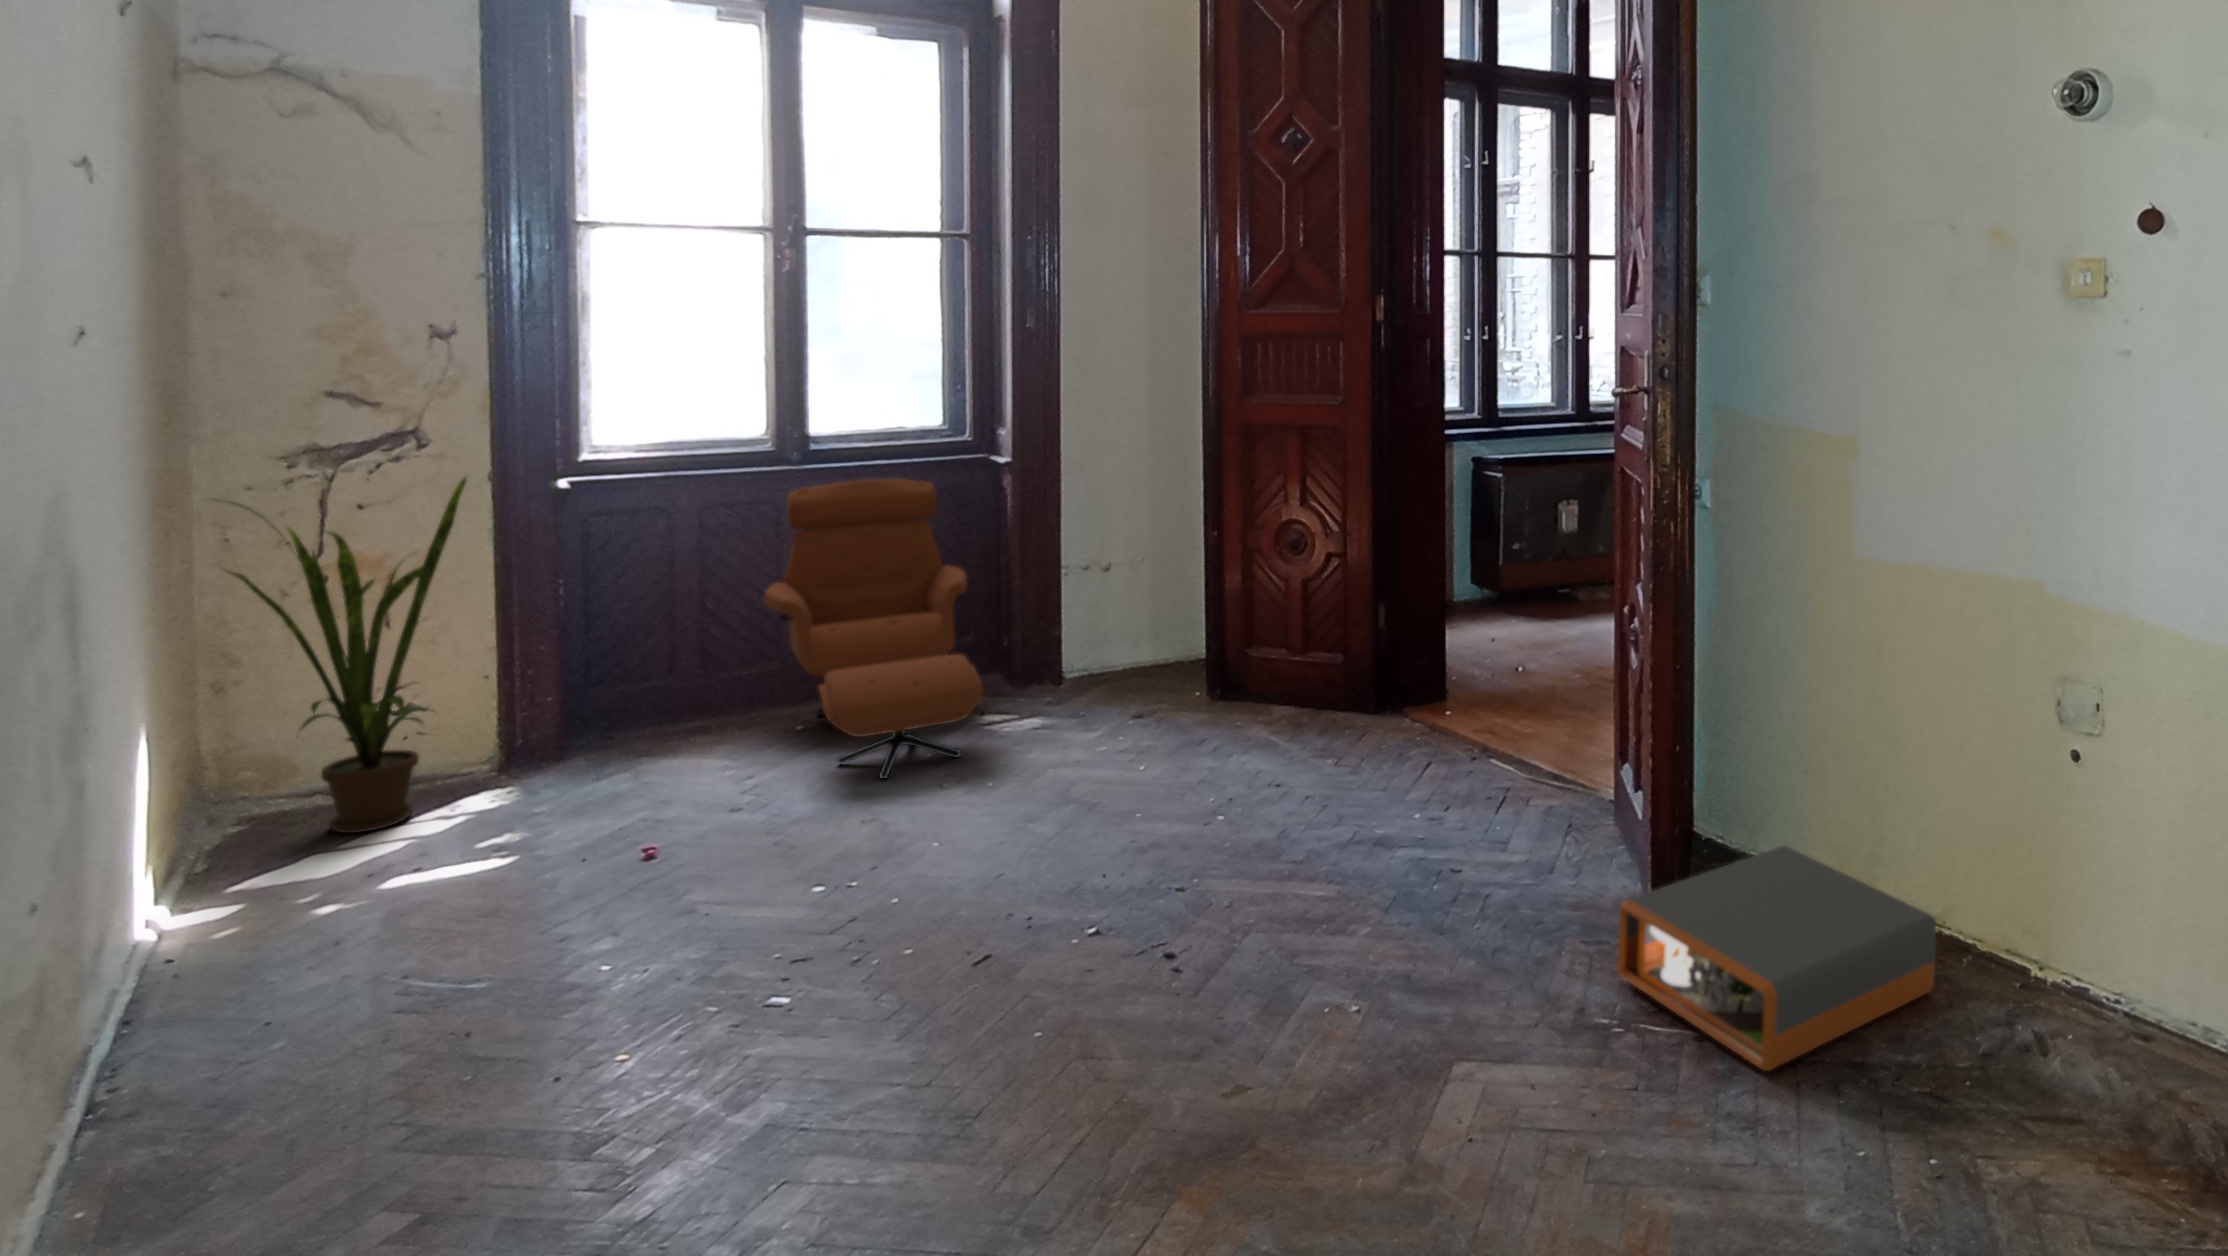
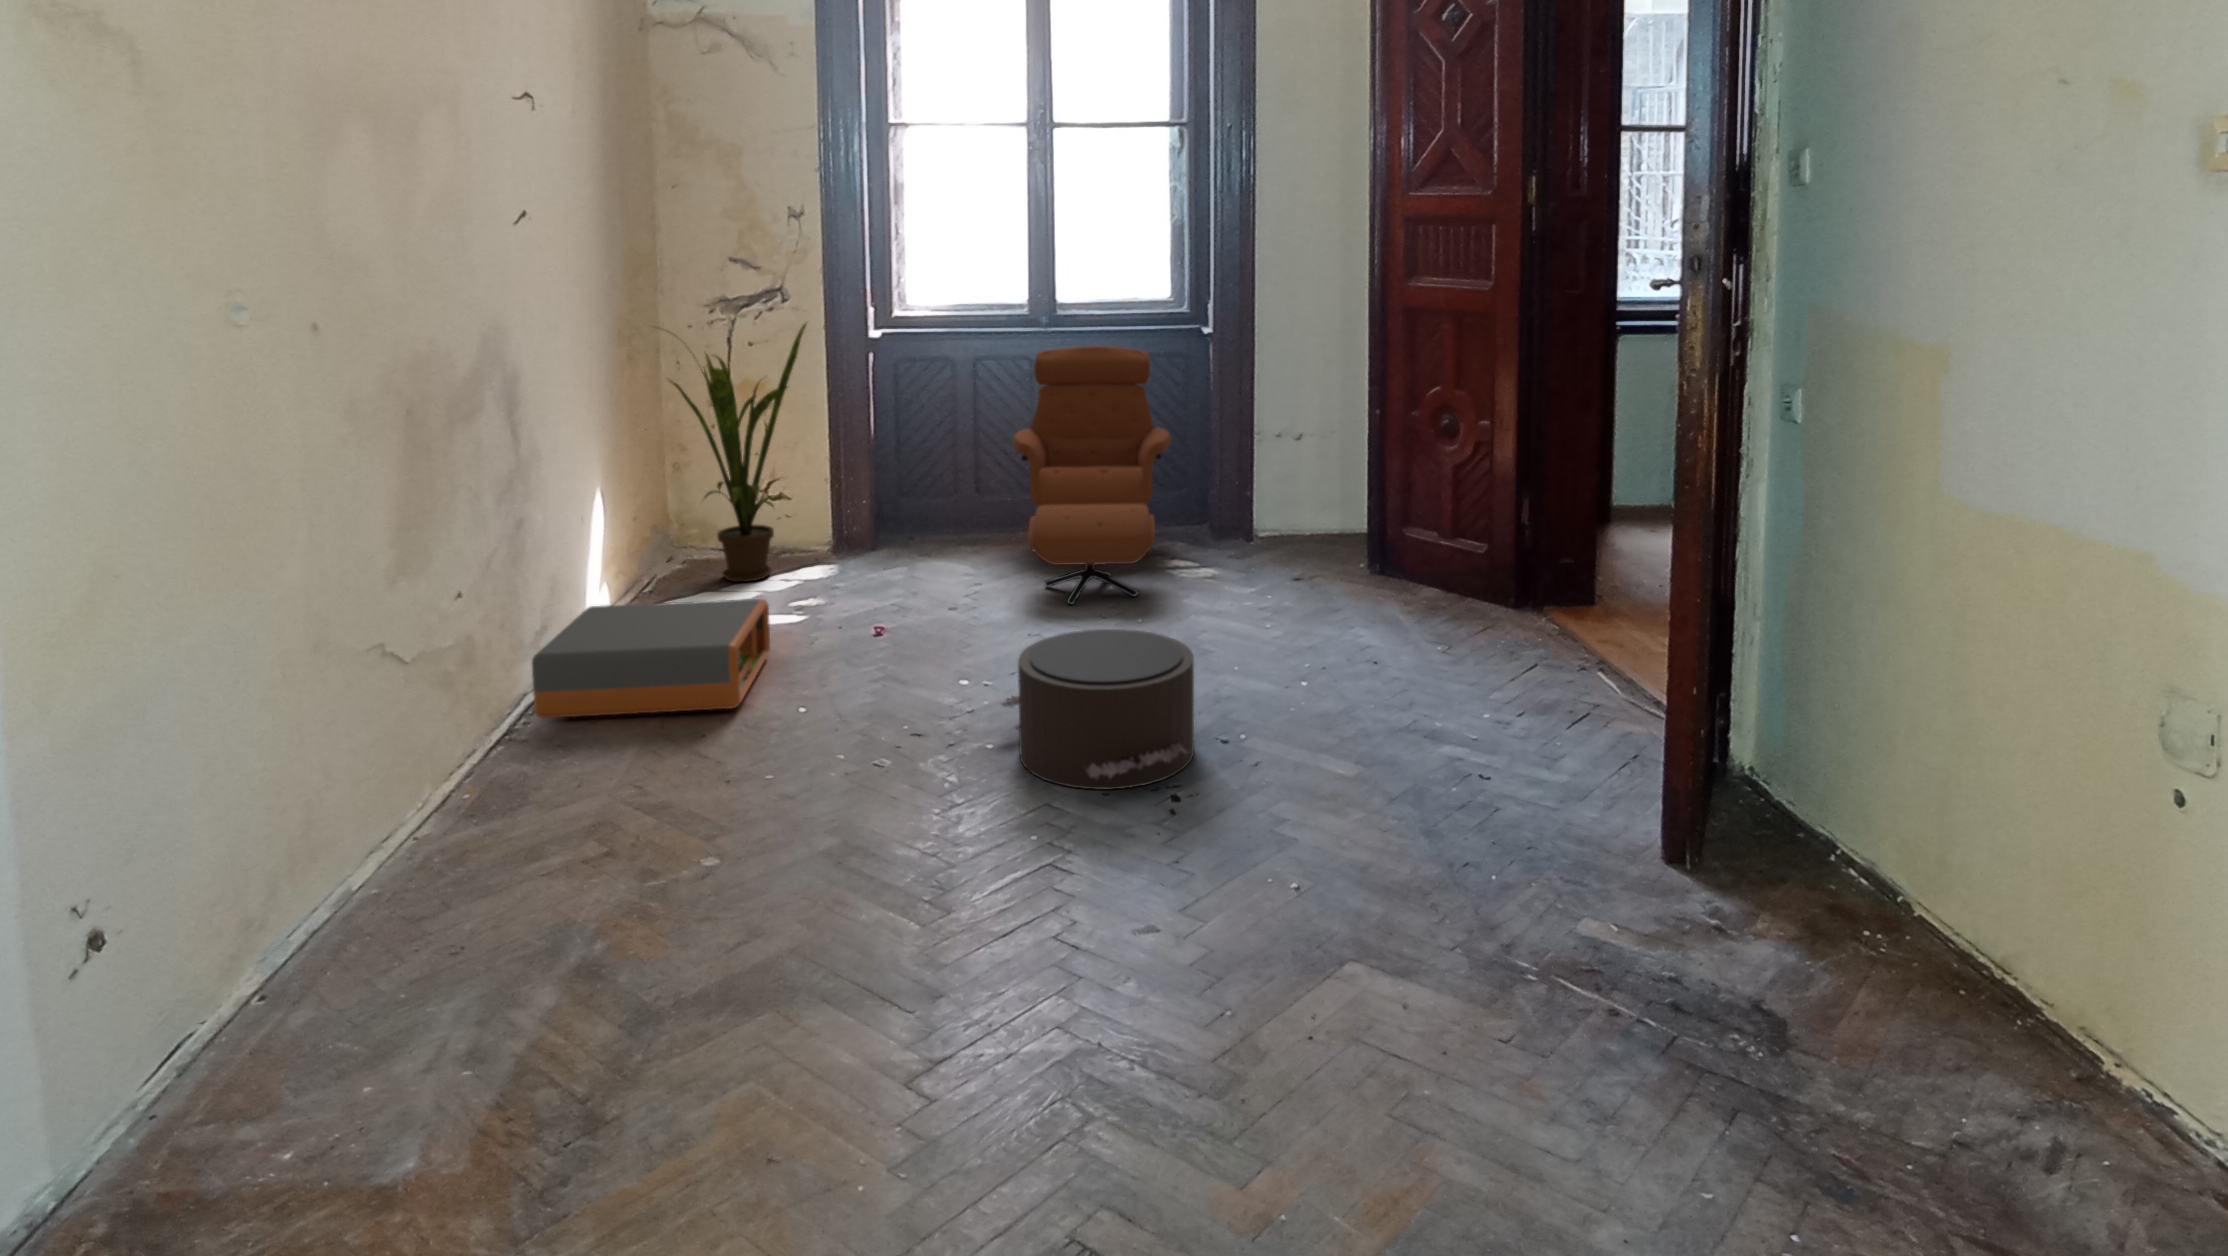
pouf: none [877,790,1129,972] -> present [1000,629,1194,789]
storage box: present [1618,846,1936,1071] -> present [532,599,770,718]

